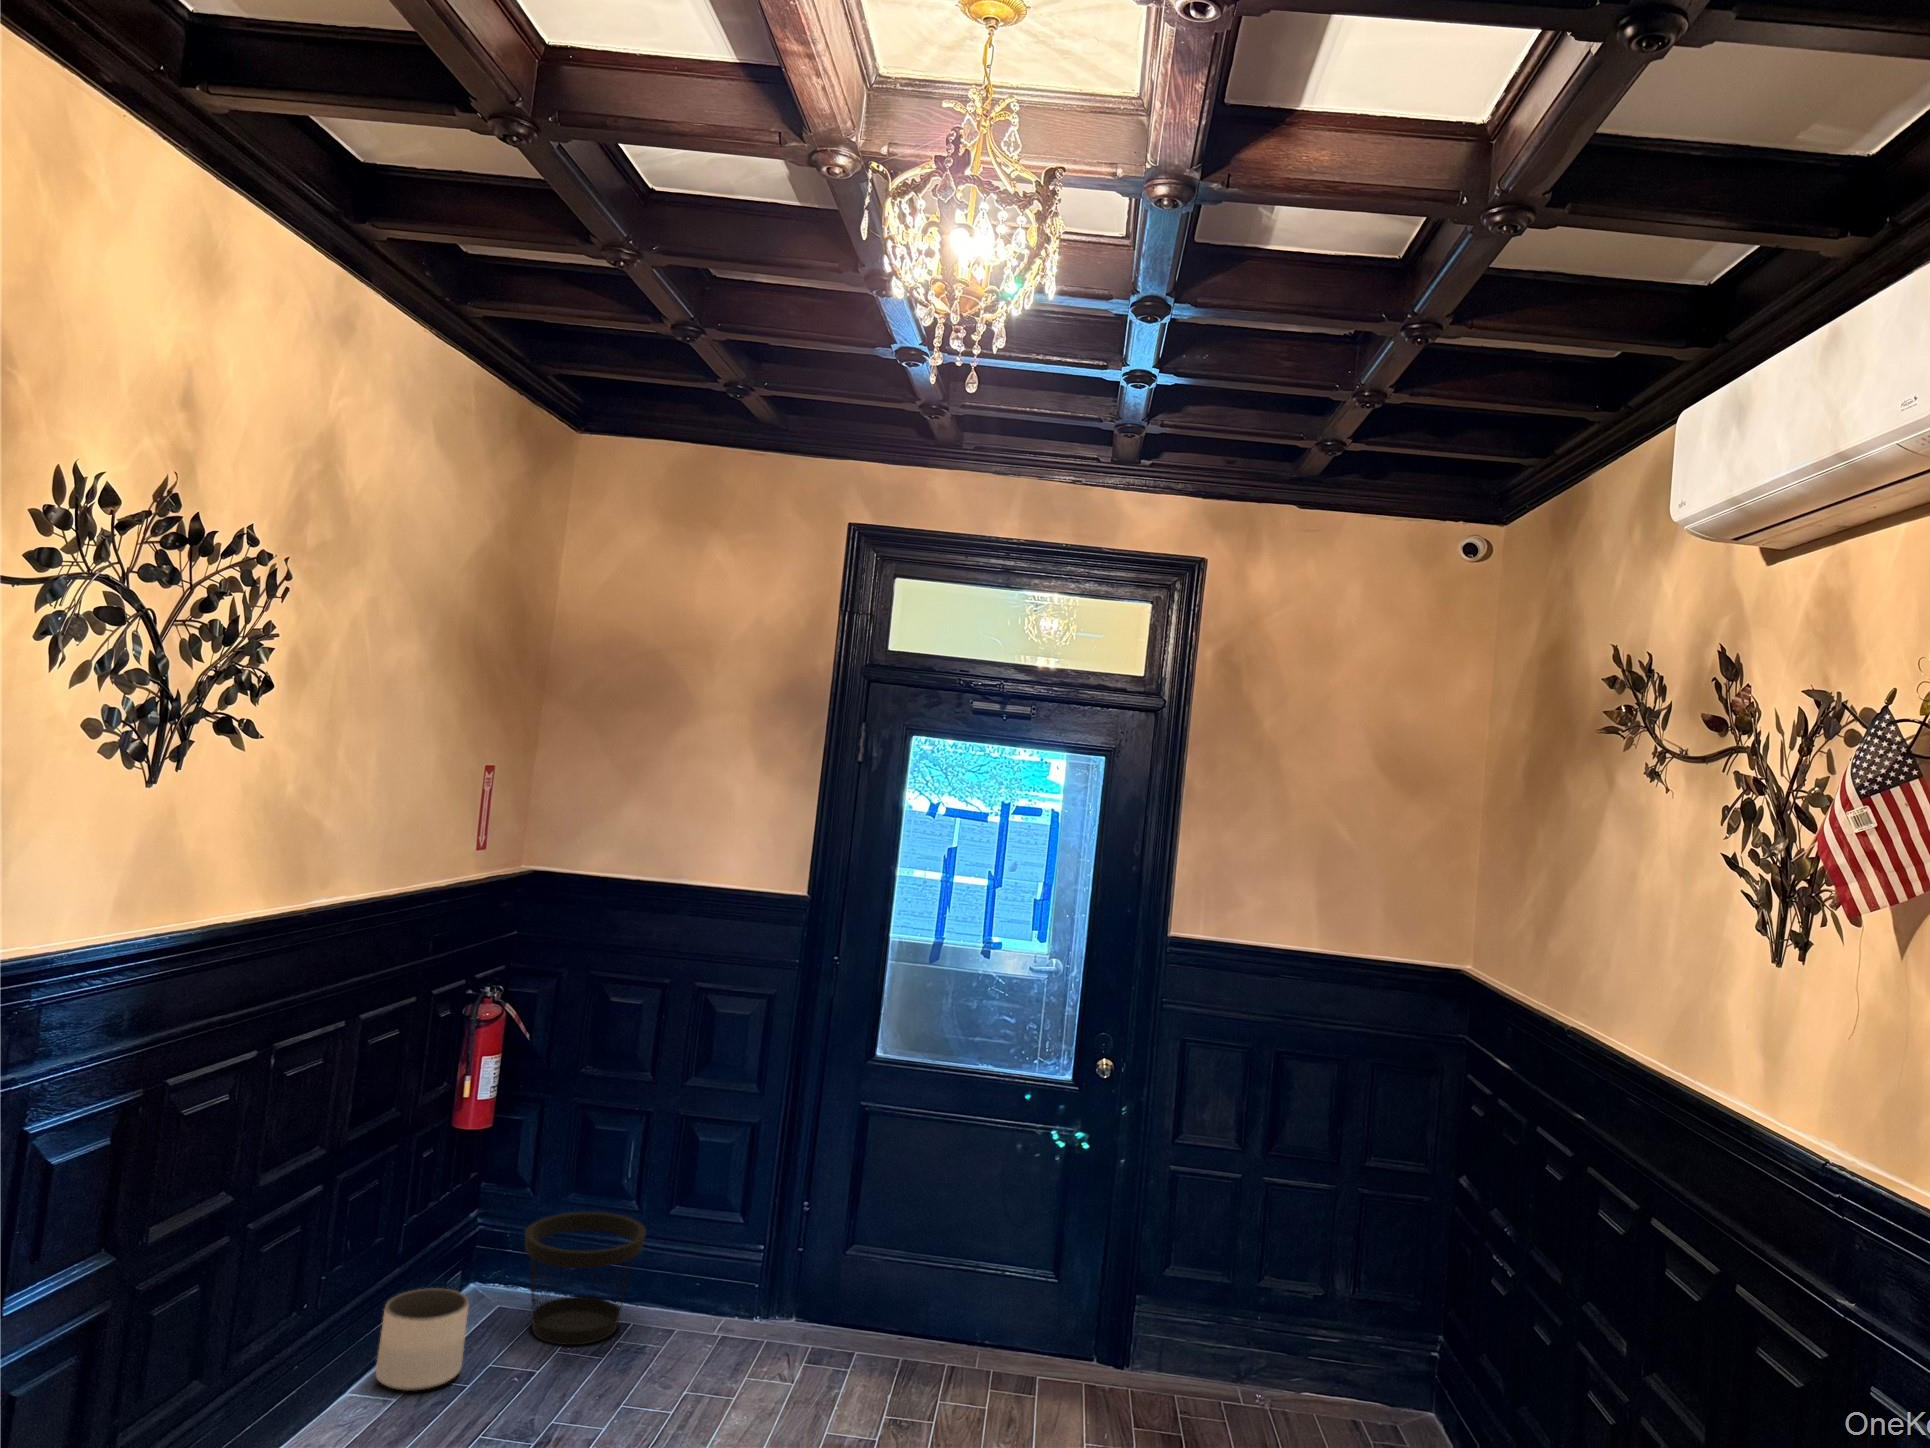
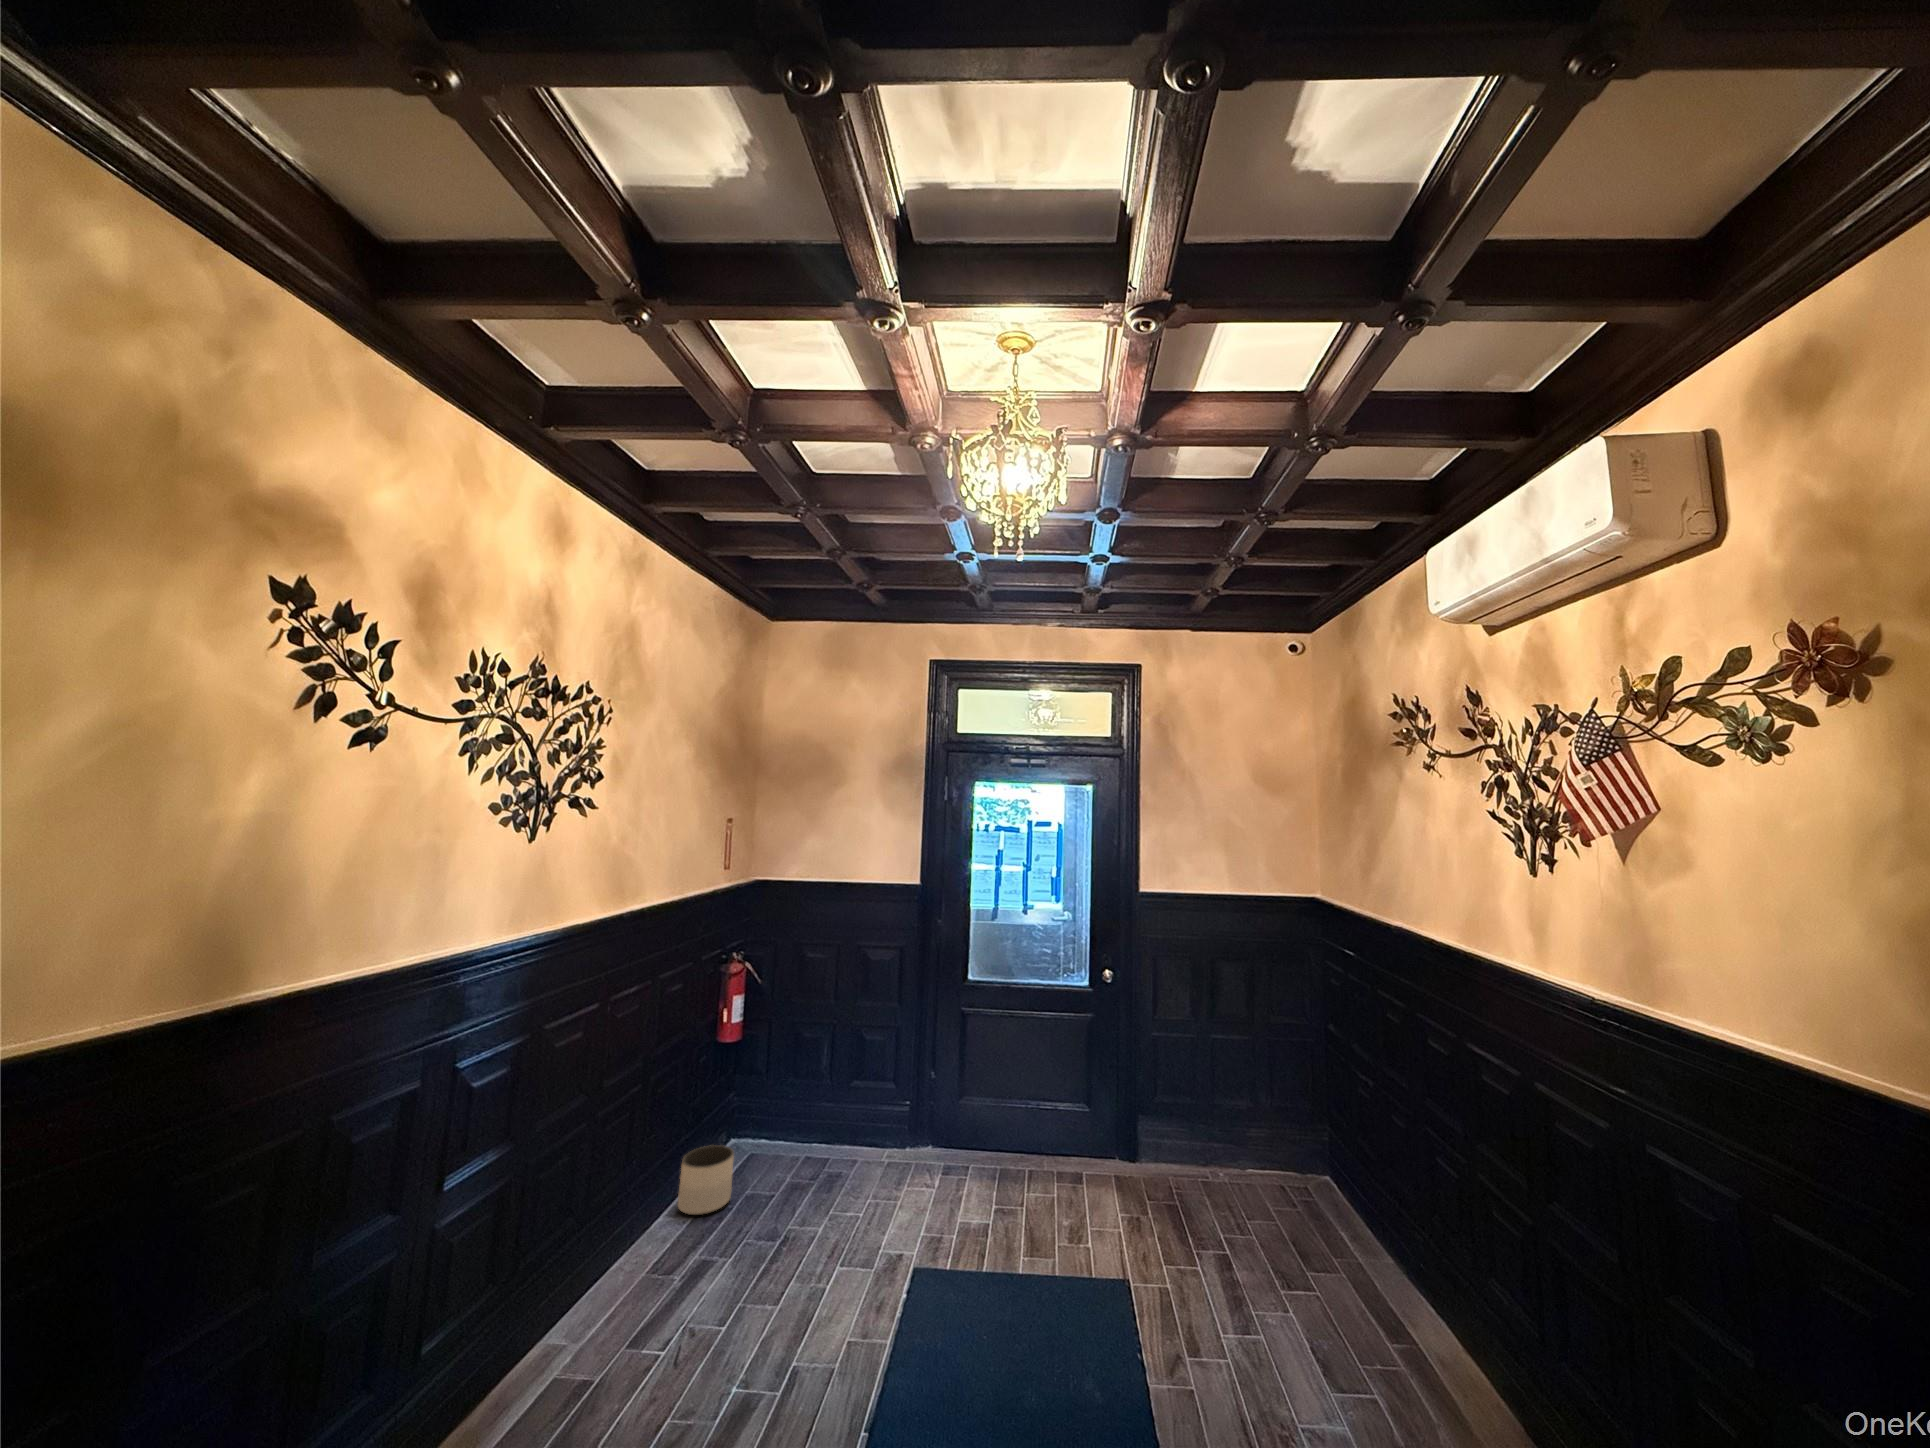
wastebasket: present [525,1212,646,1345] -> none [766,1086,840,1175]

